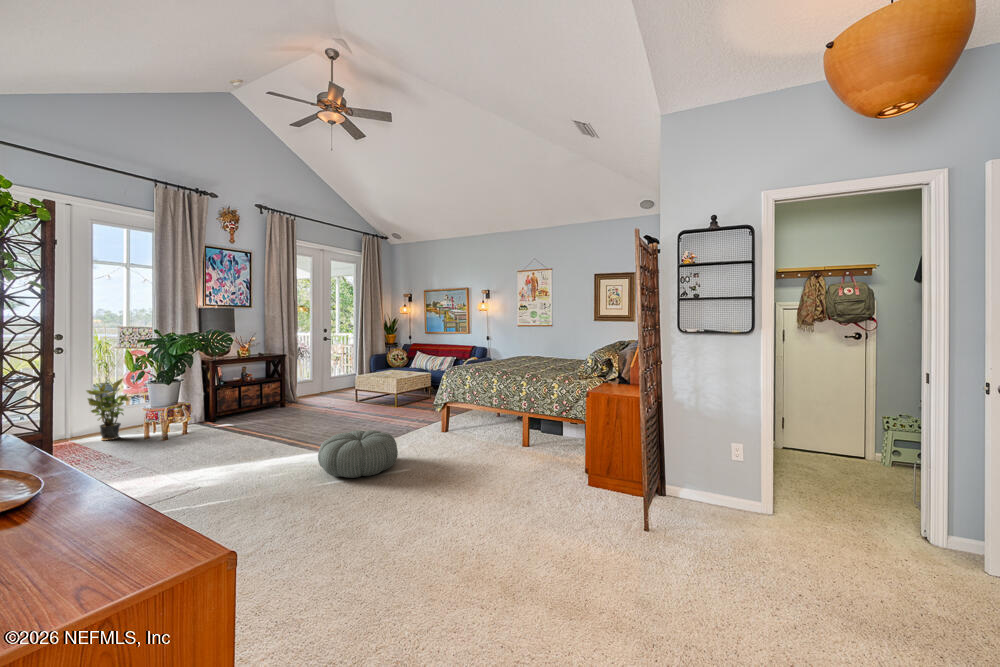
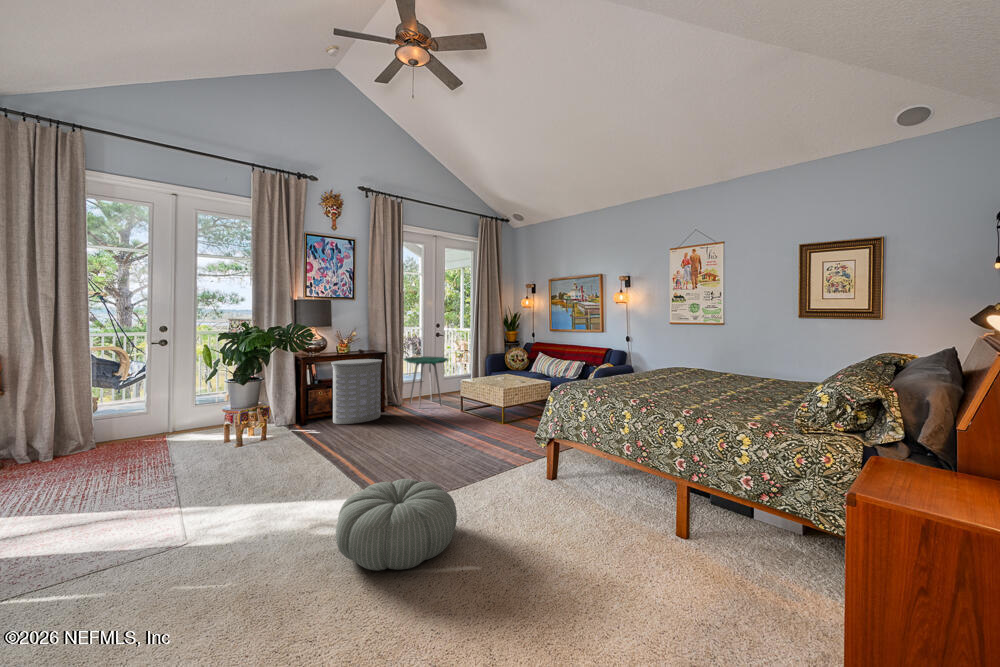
side table: none [299,358,341,403] -> present [404,356,448,408]
laundry hamper: none [239,360,285,418] -> present [331,359,382,424]
potted plant: present [87,379,129,441] -> none [174,374,218,441]

